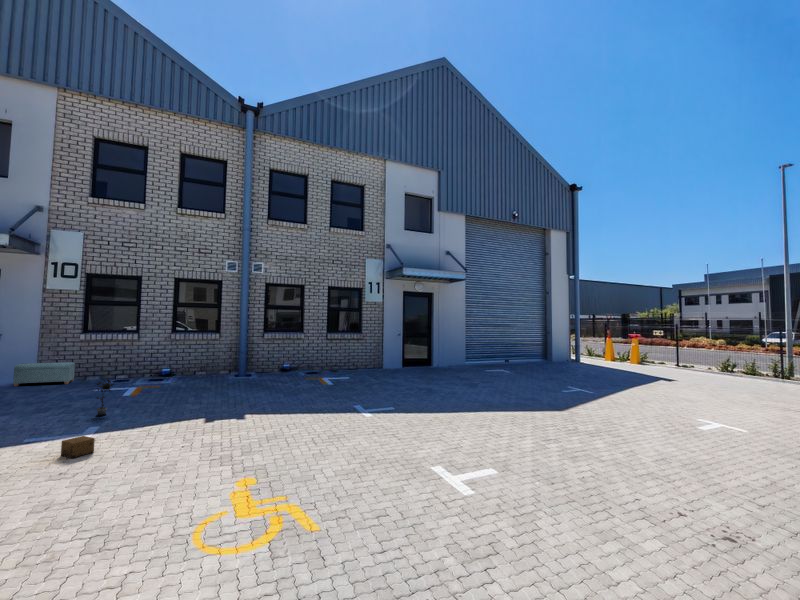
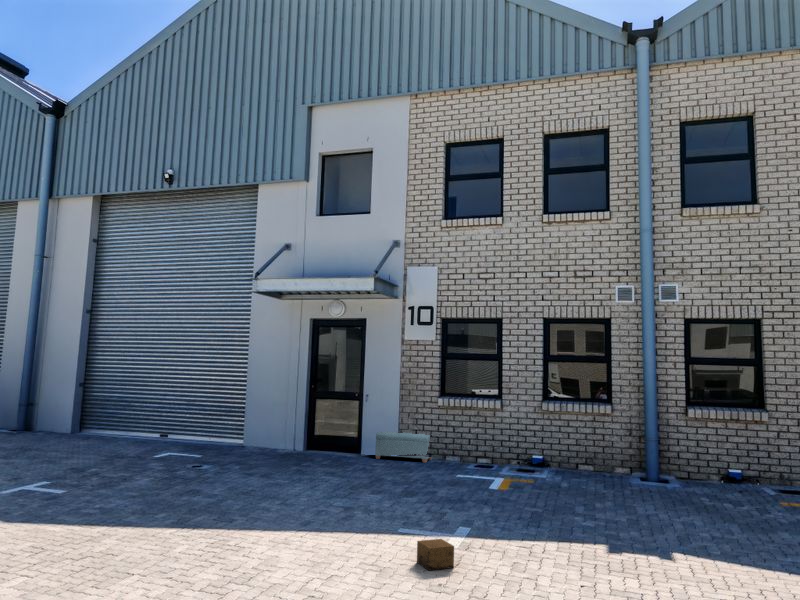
potted plant: present [97,379,114,415] -> none [453,458,477,512]

